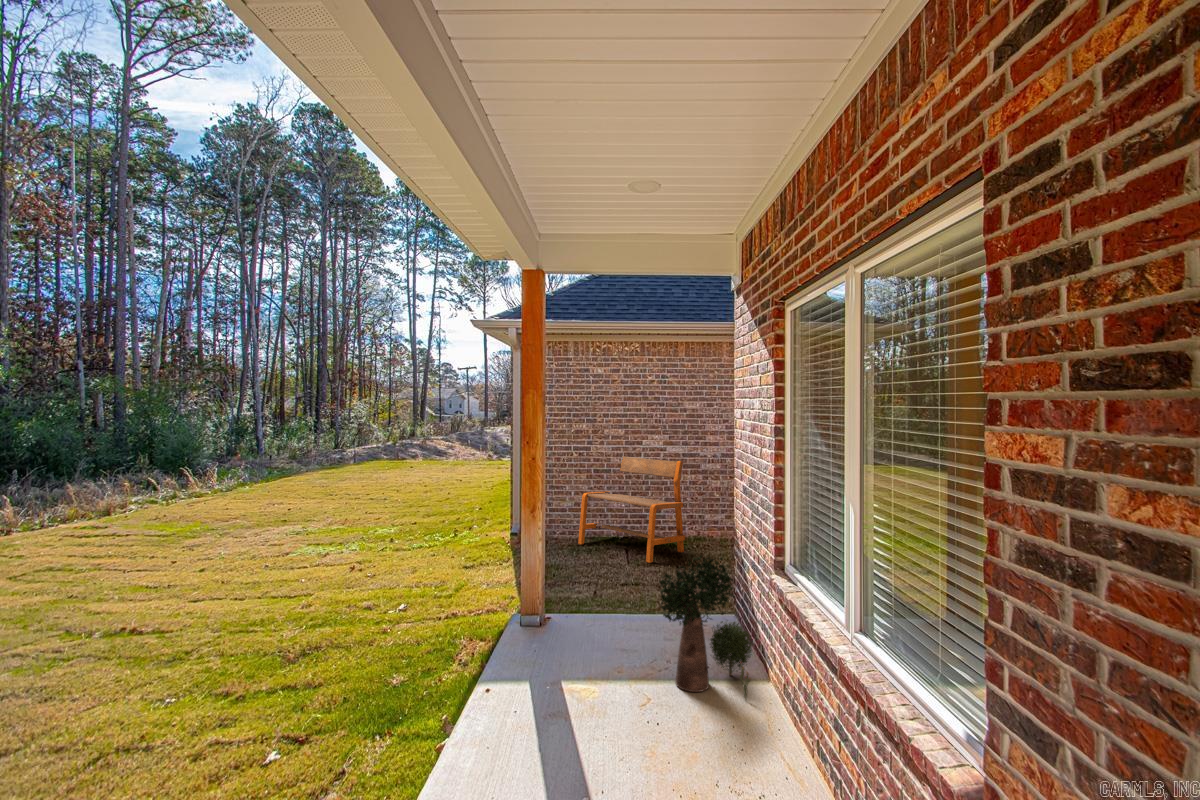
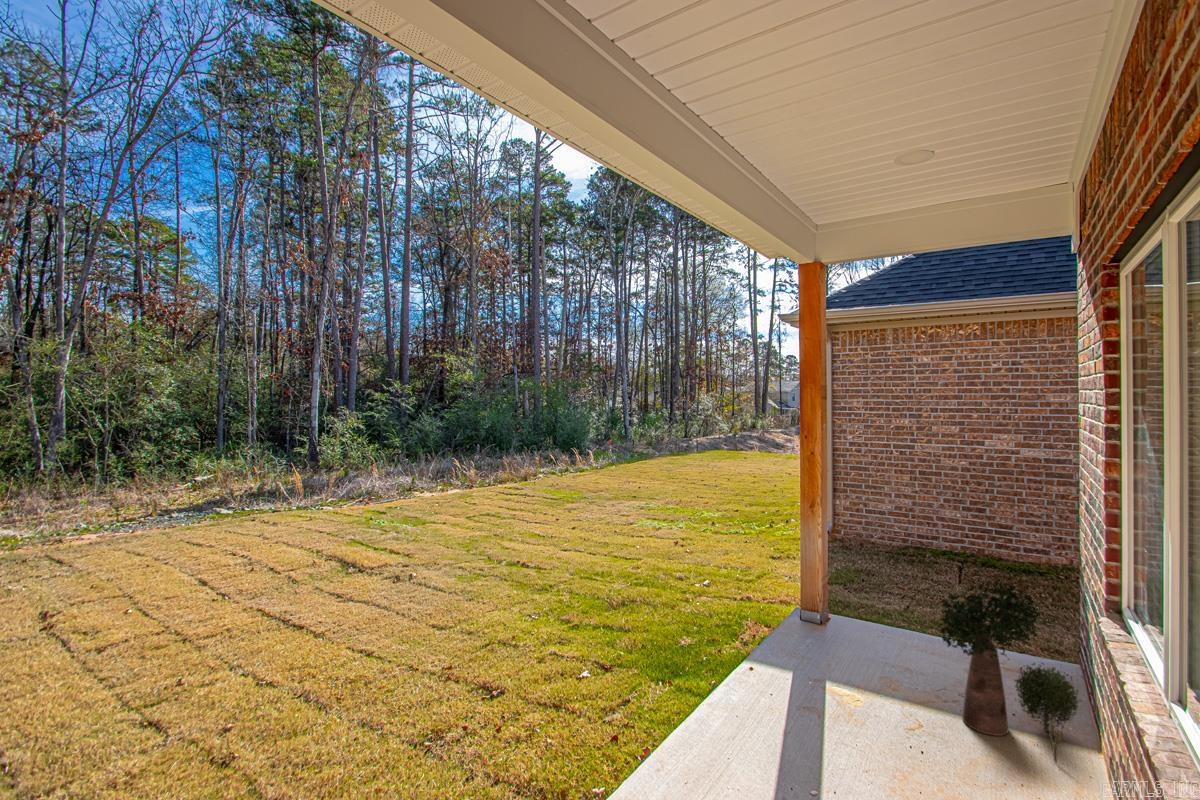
bench: present [578,457,685,563] -> none [901,456,1045,584]

